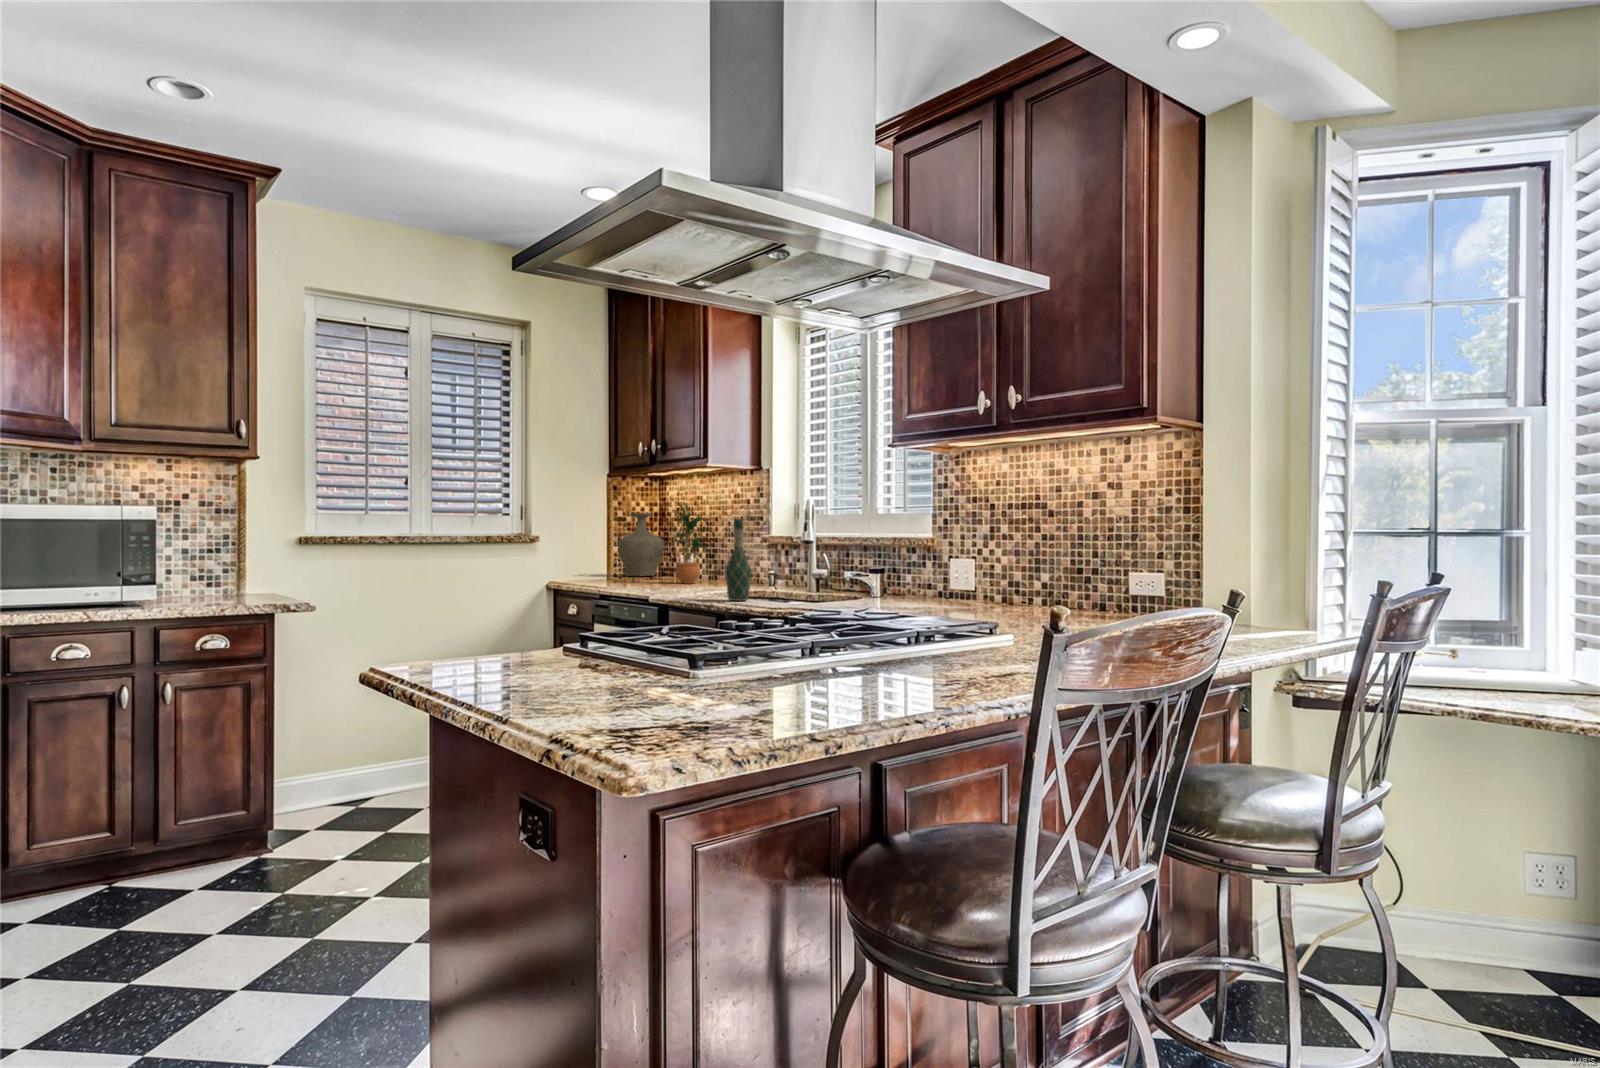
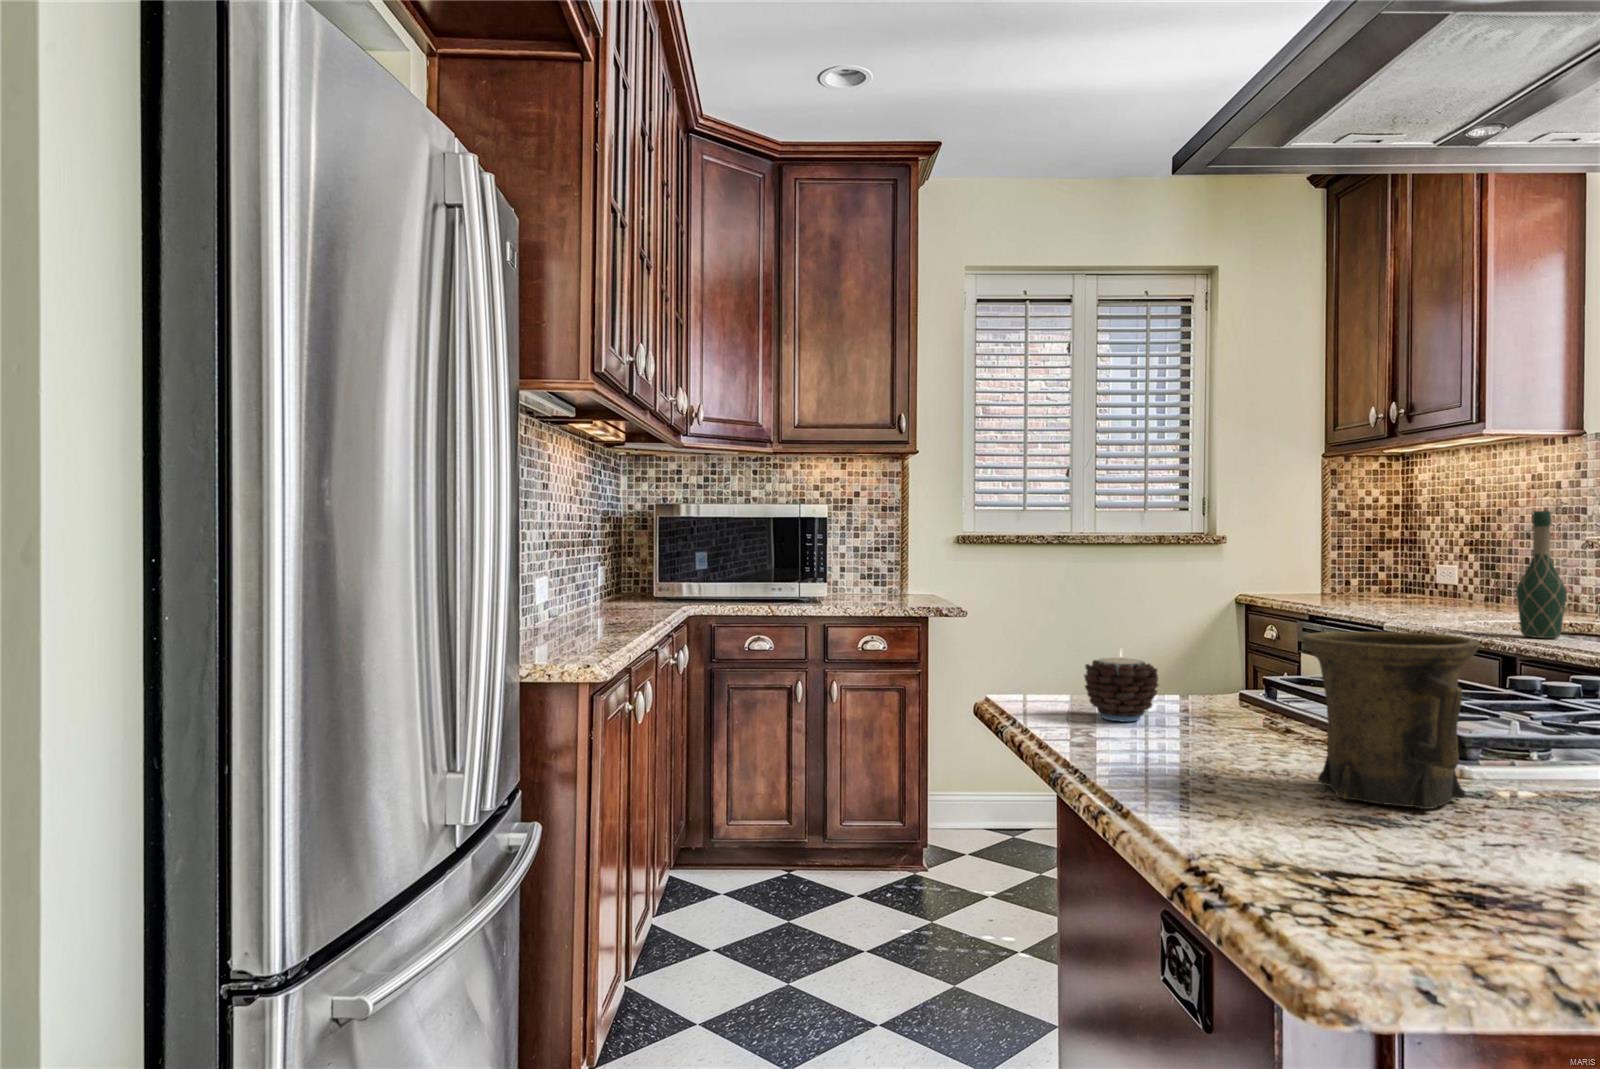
potted plant: present [673,502,707,584] -> none [1411,487,1494,606]
vase: present [618,513,665,576] -> none [1333,506,1409,592]
mug: none [610,595,701,695] -> present [1302,632,1480,809]
candle: none [460,619,514,672] -> present [1084,651,1158,722]

